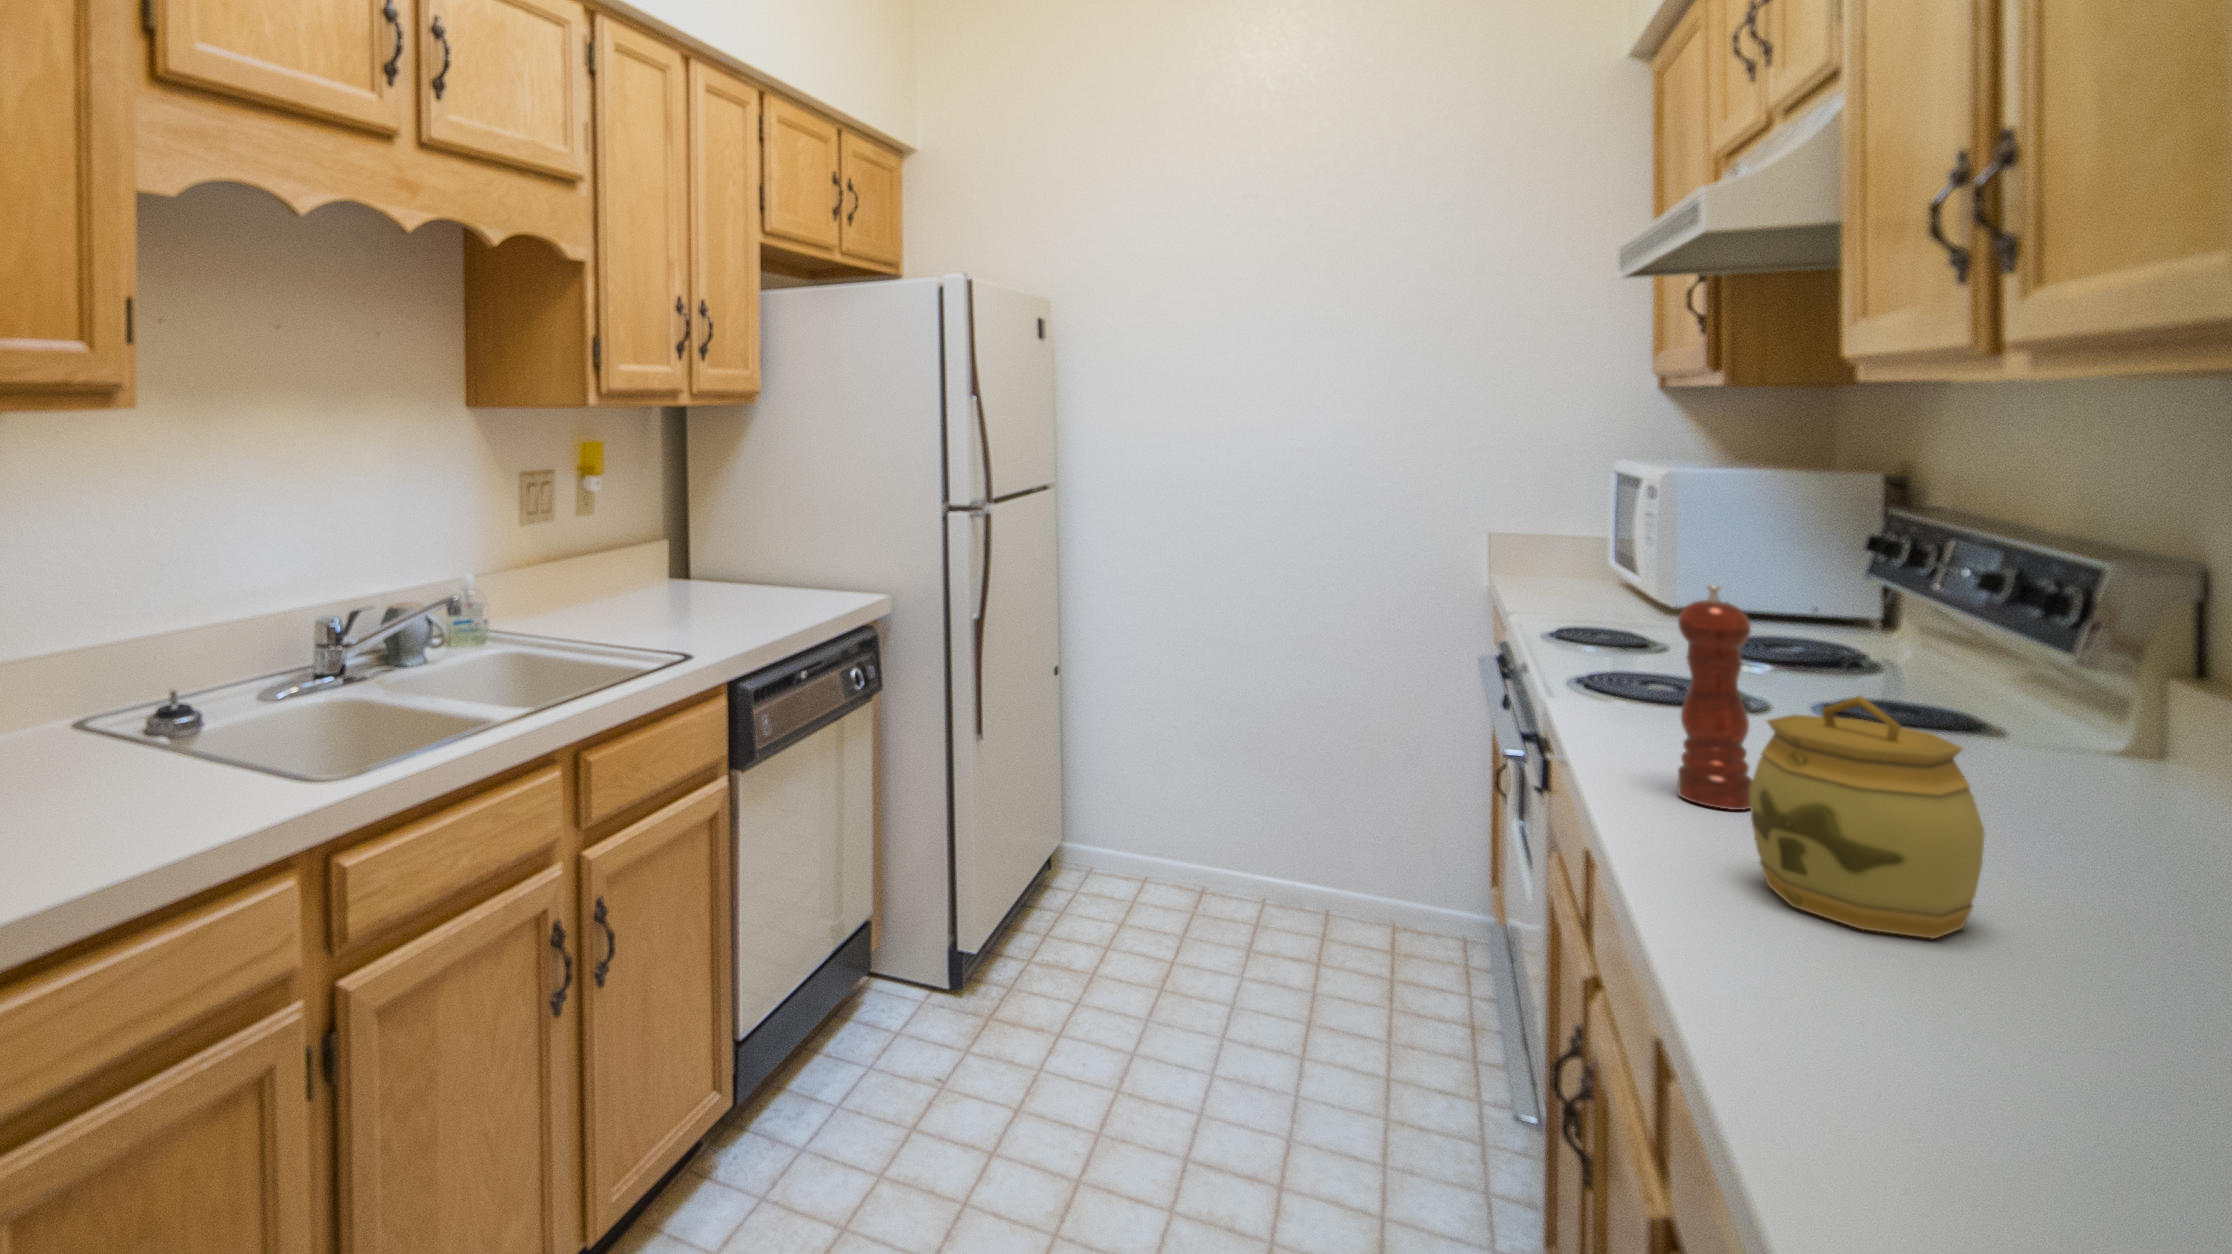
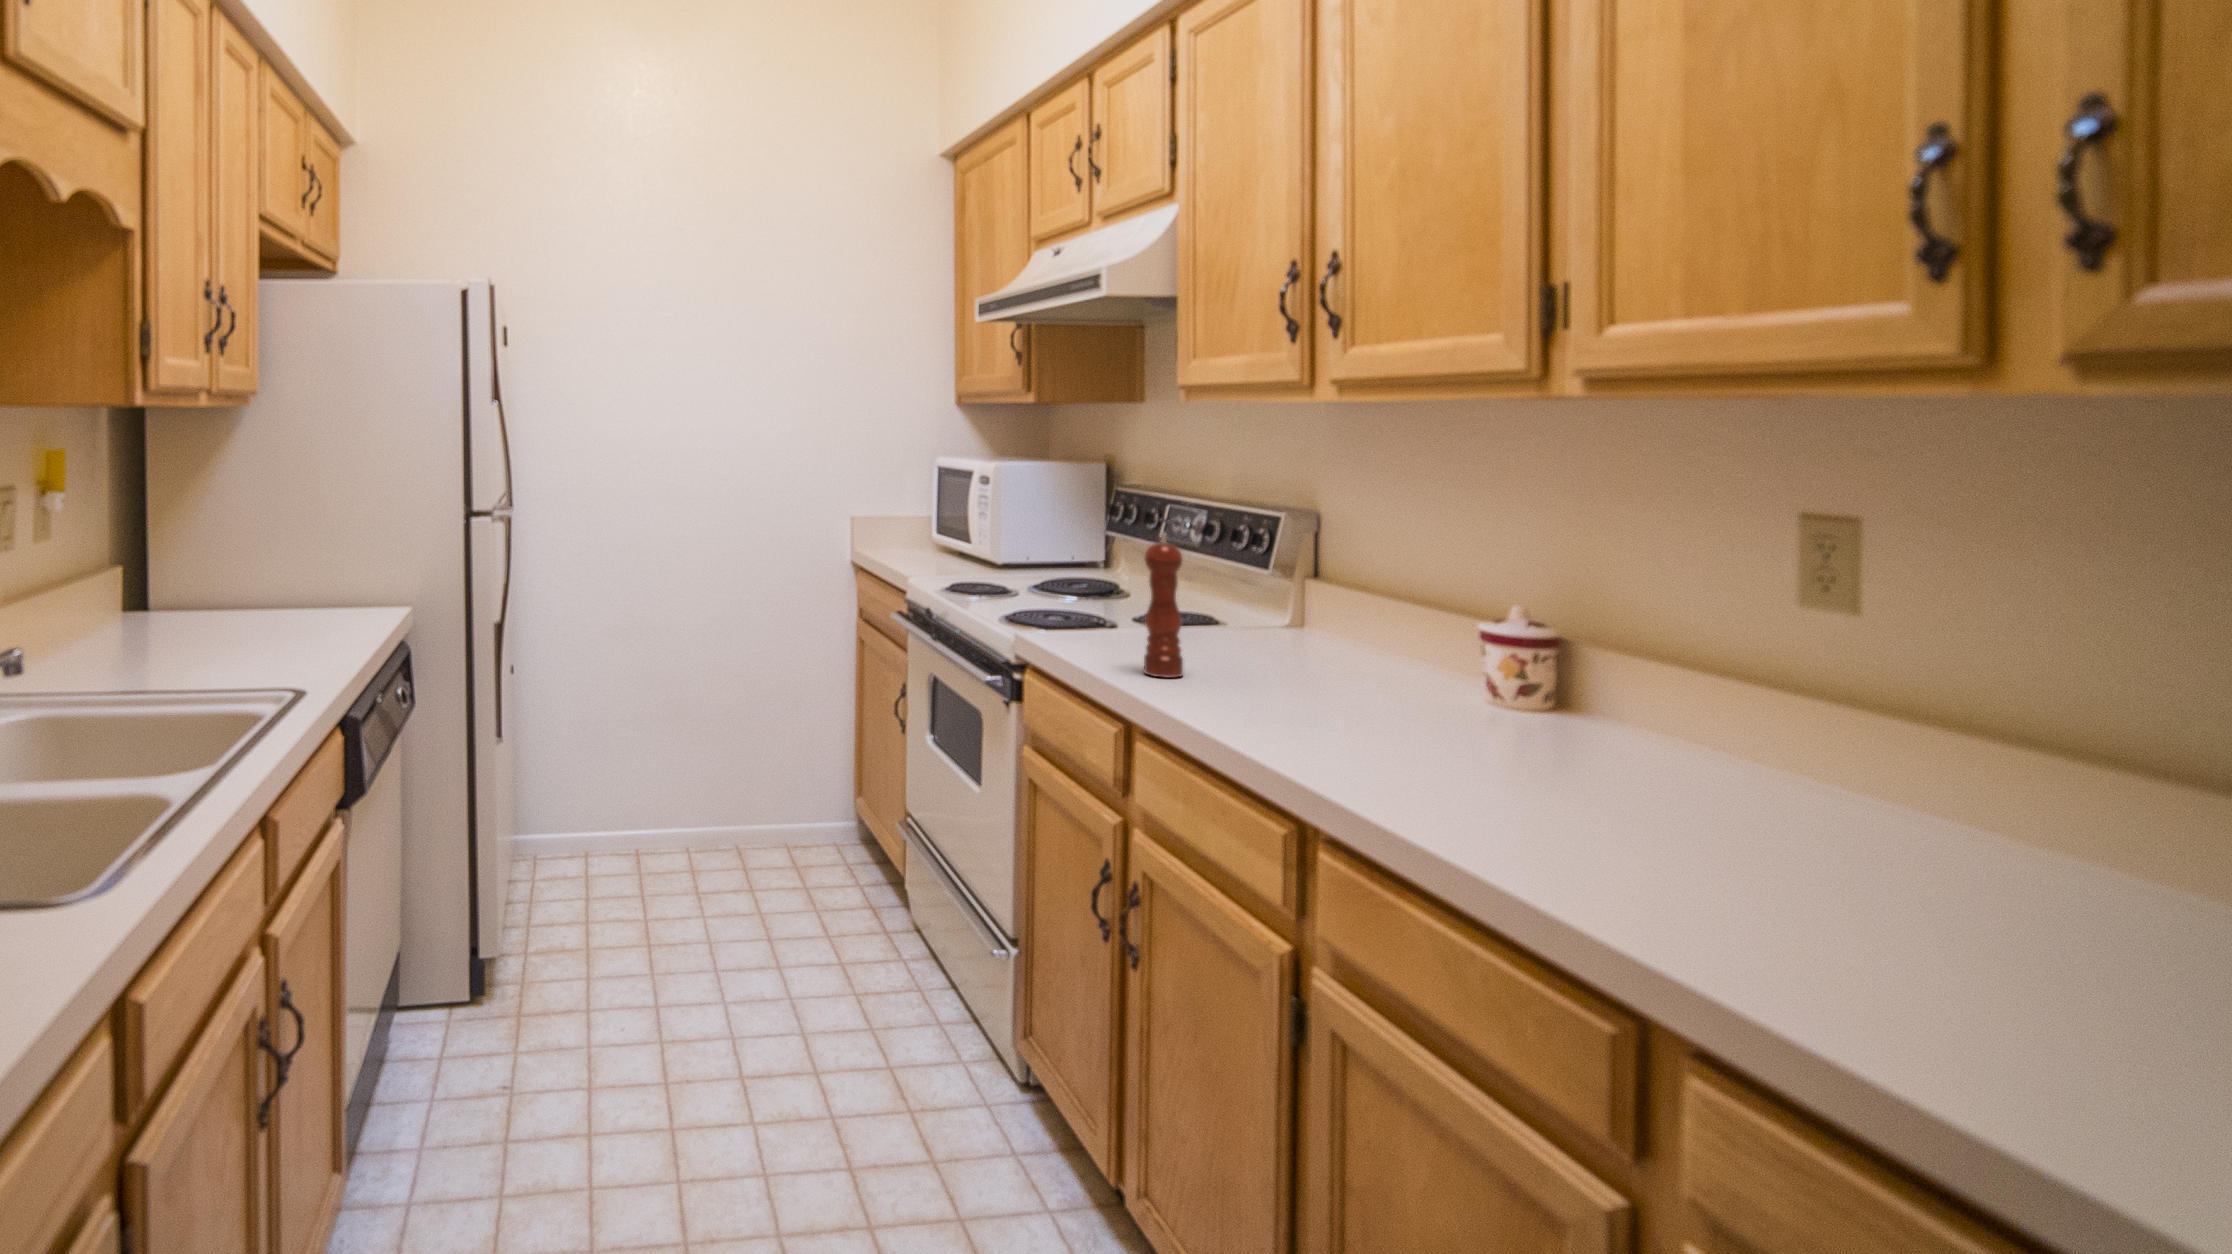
jar: present [1749,696,1985,939] -> none [1230,586,1334,722]

